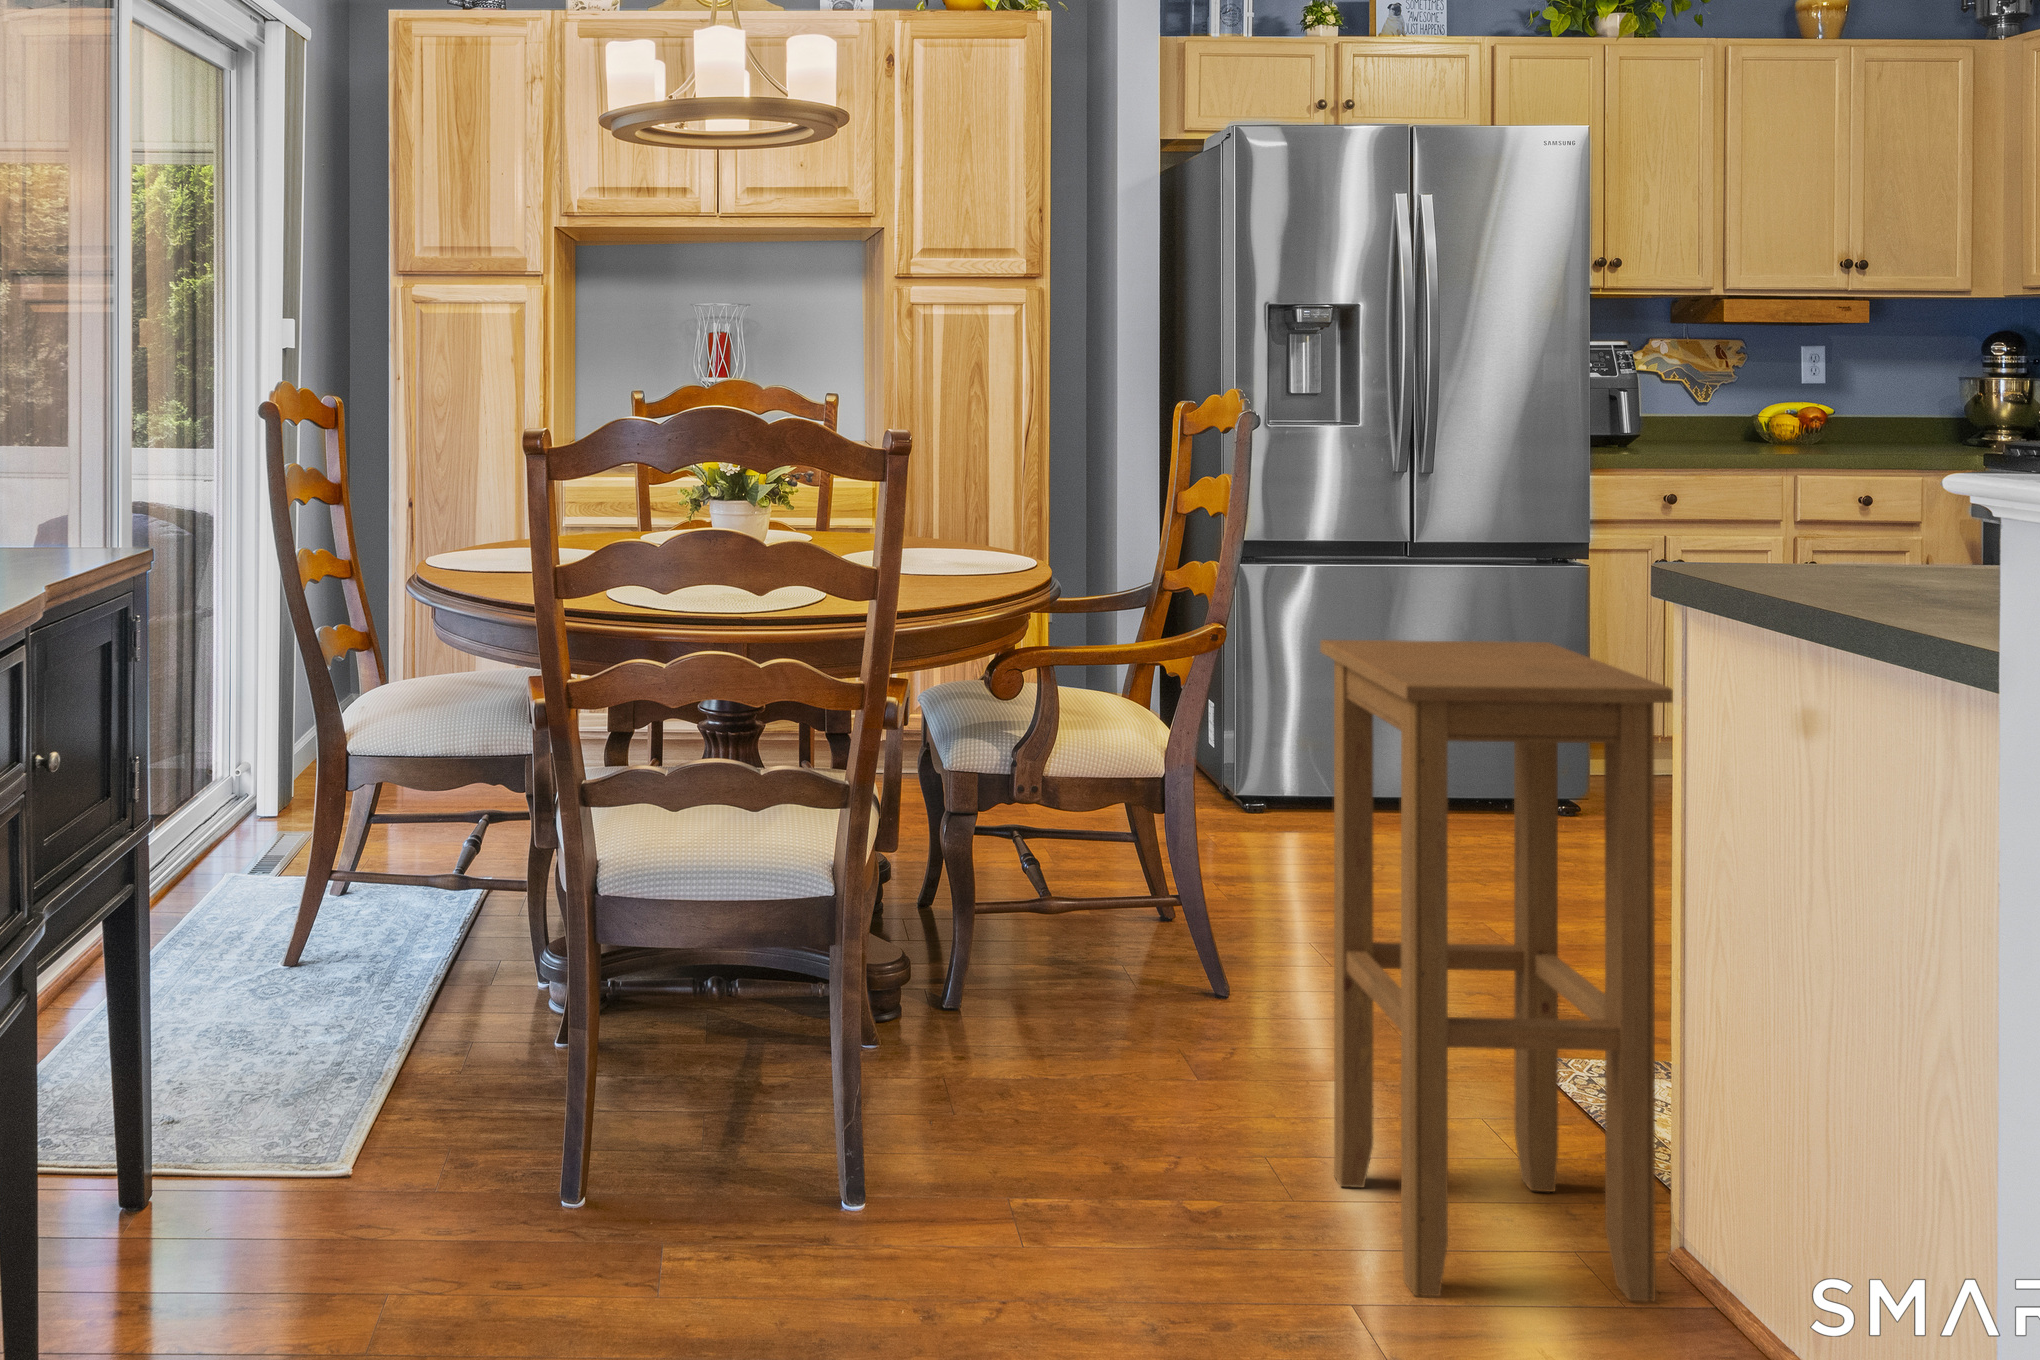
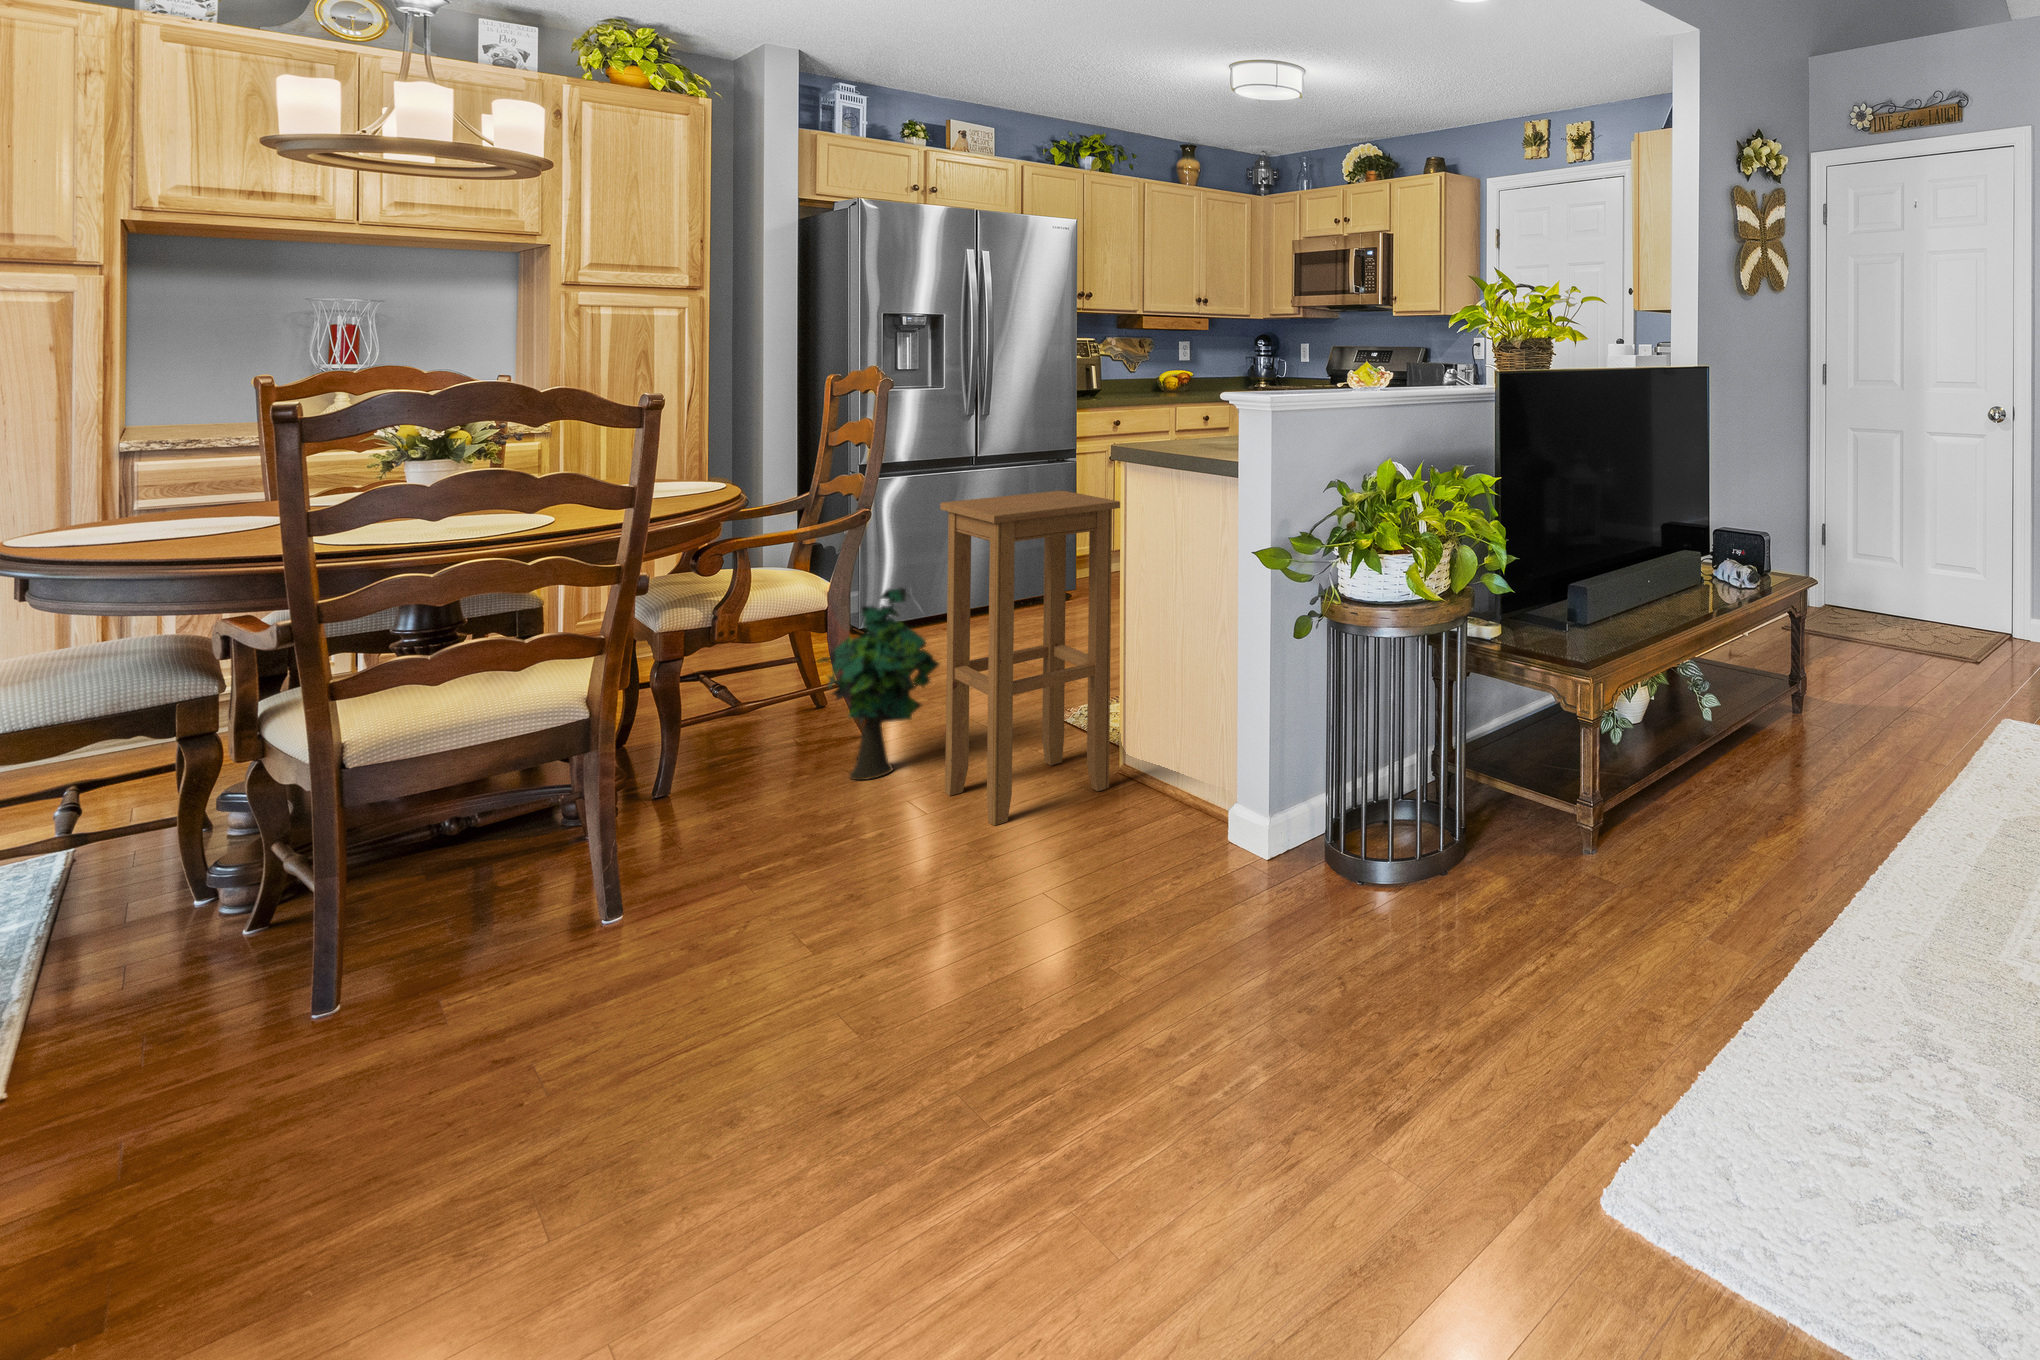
decorative plant: none [1137,774,1332,1098] -> present [816,588,939,780]

